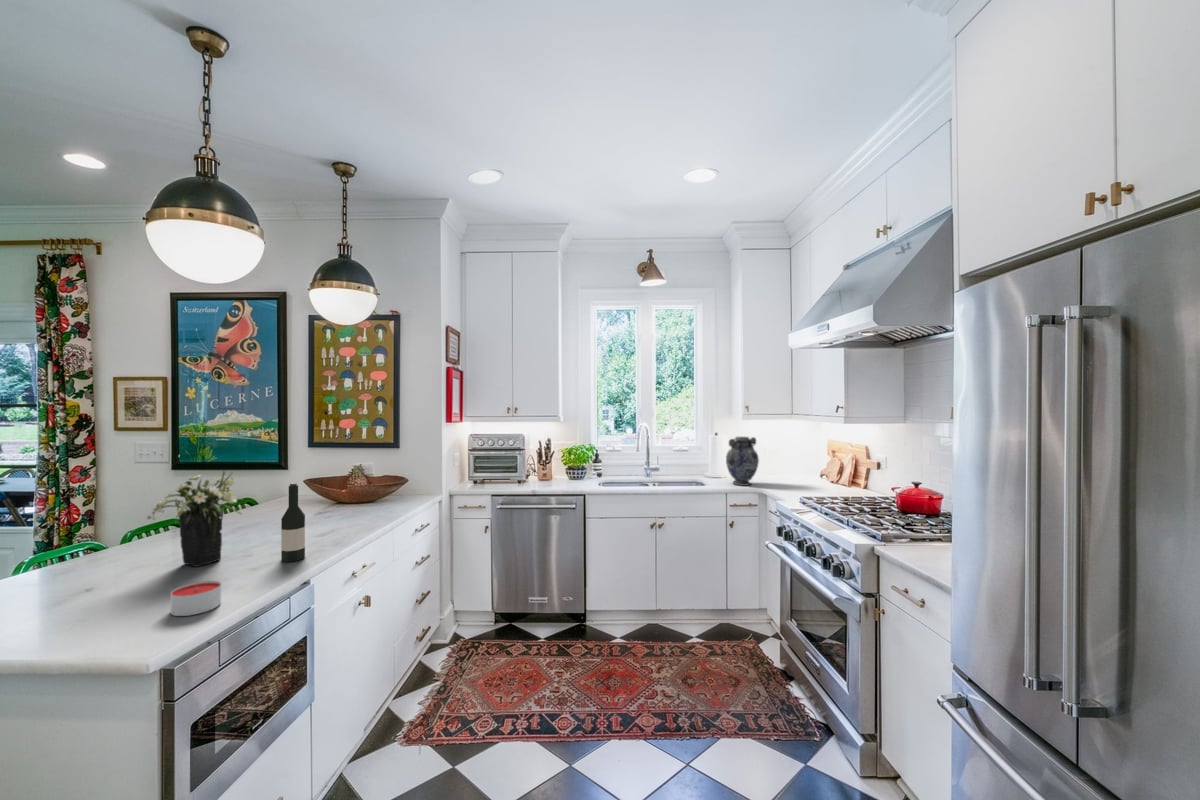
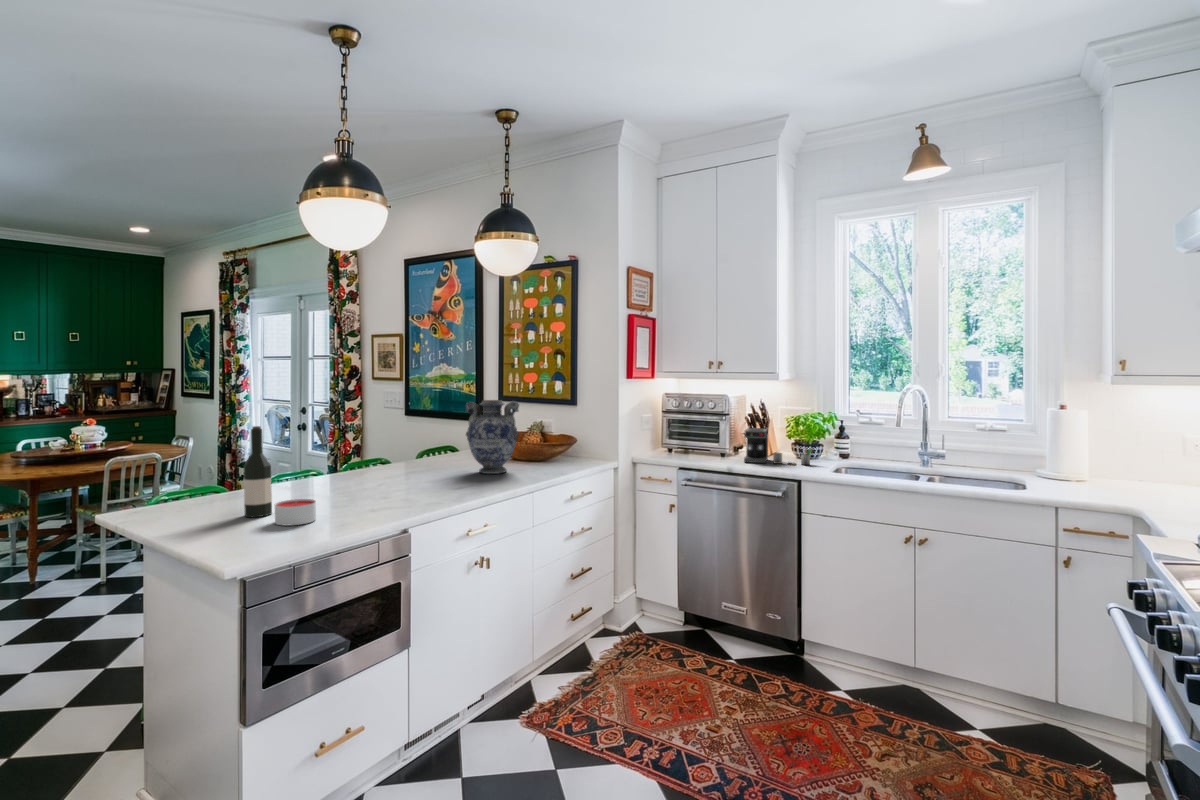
vase: present [726,437,759,486] -> present [465,400,519,474]
coffee maker: none [533,458,582,485] -> present [744,428,812,465]
flower arrangement: present [147,471,242,567] -> none [300,405,380,493]
wine bottle: present [281,483,305,562] -> present [244,426,272,517]

